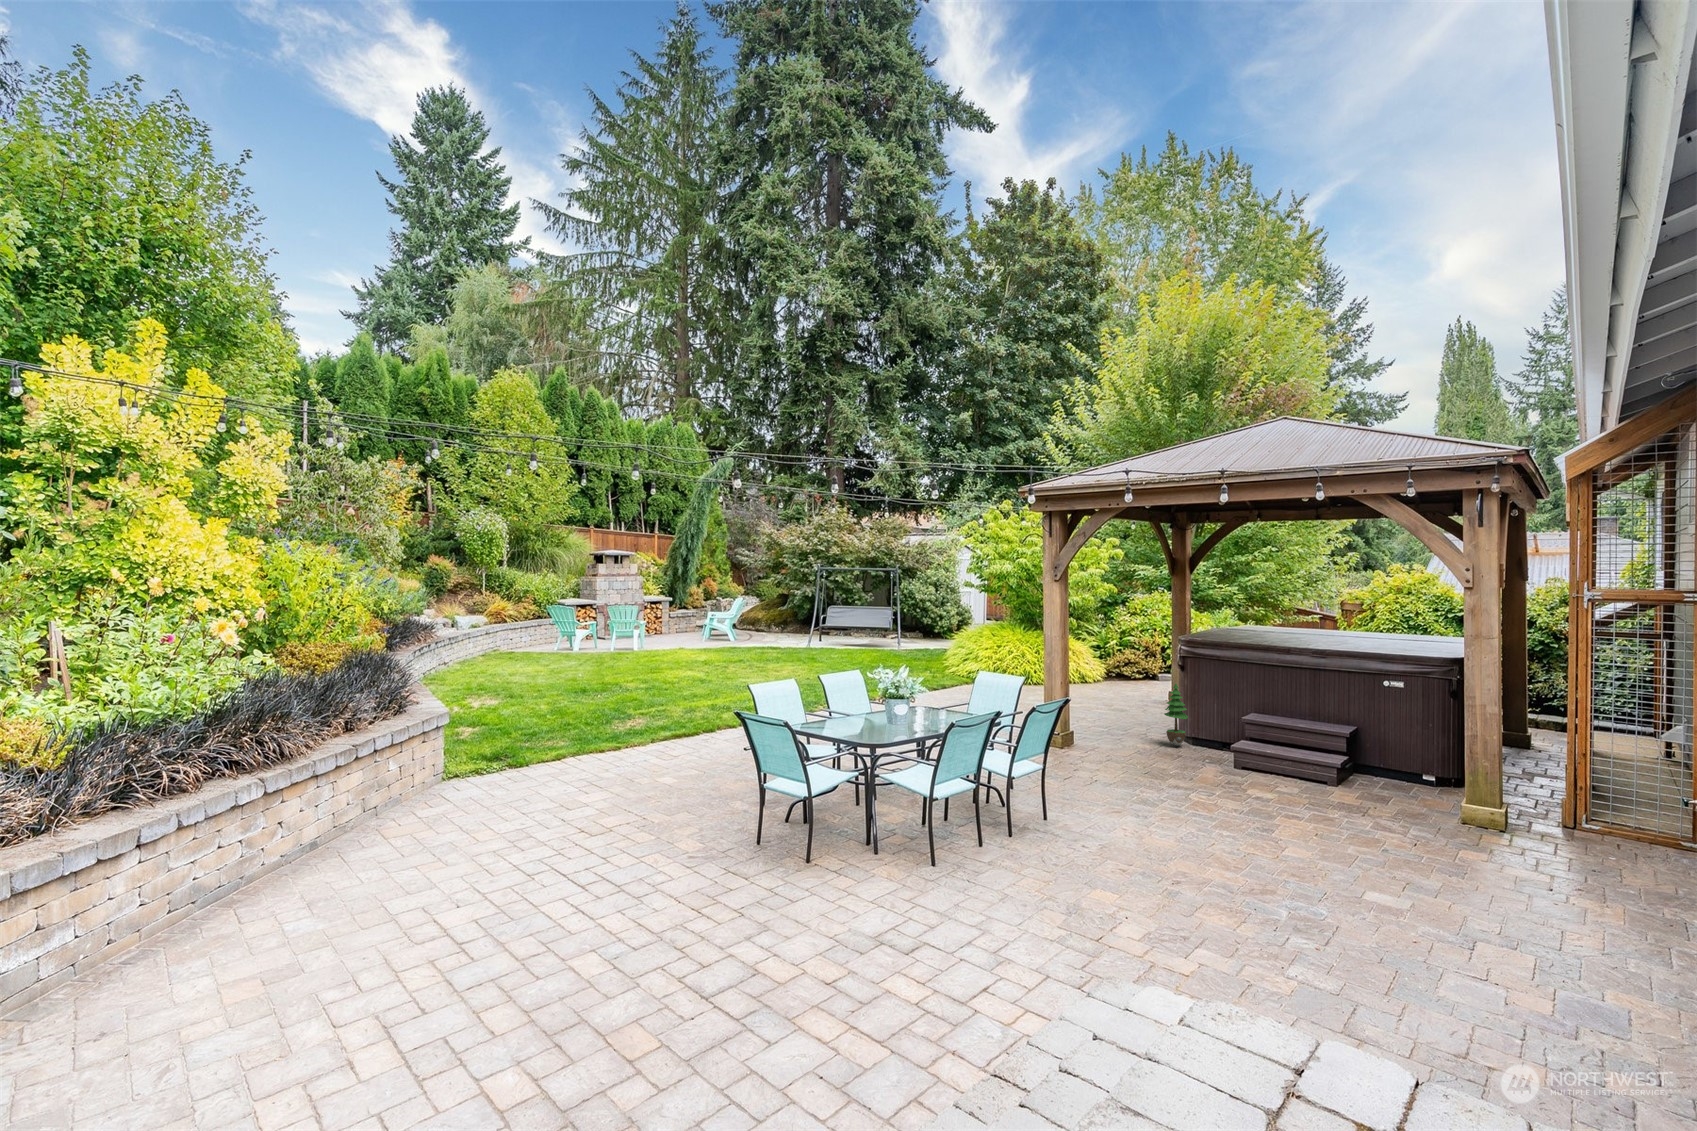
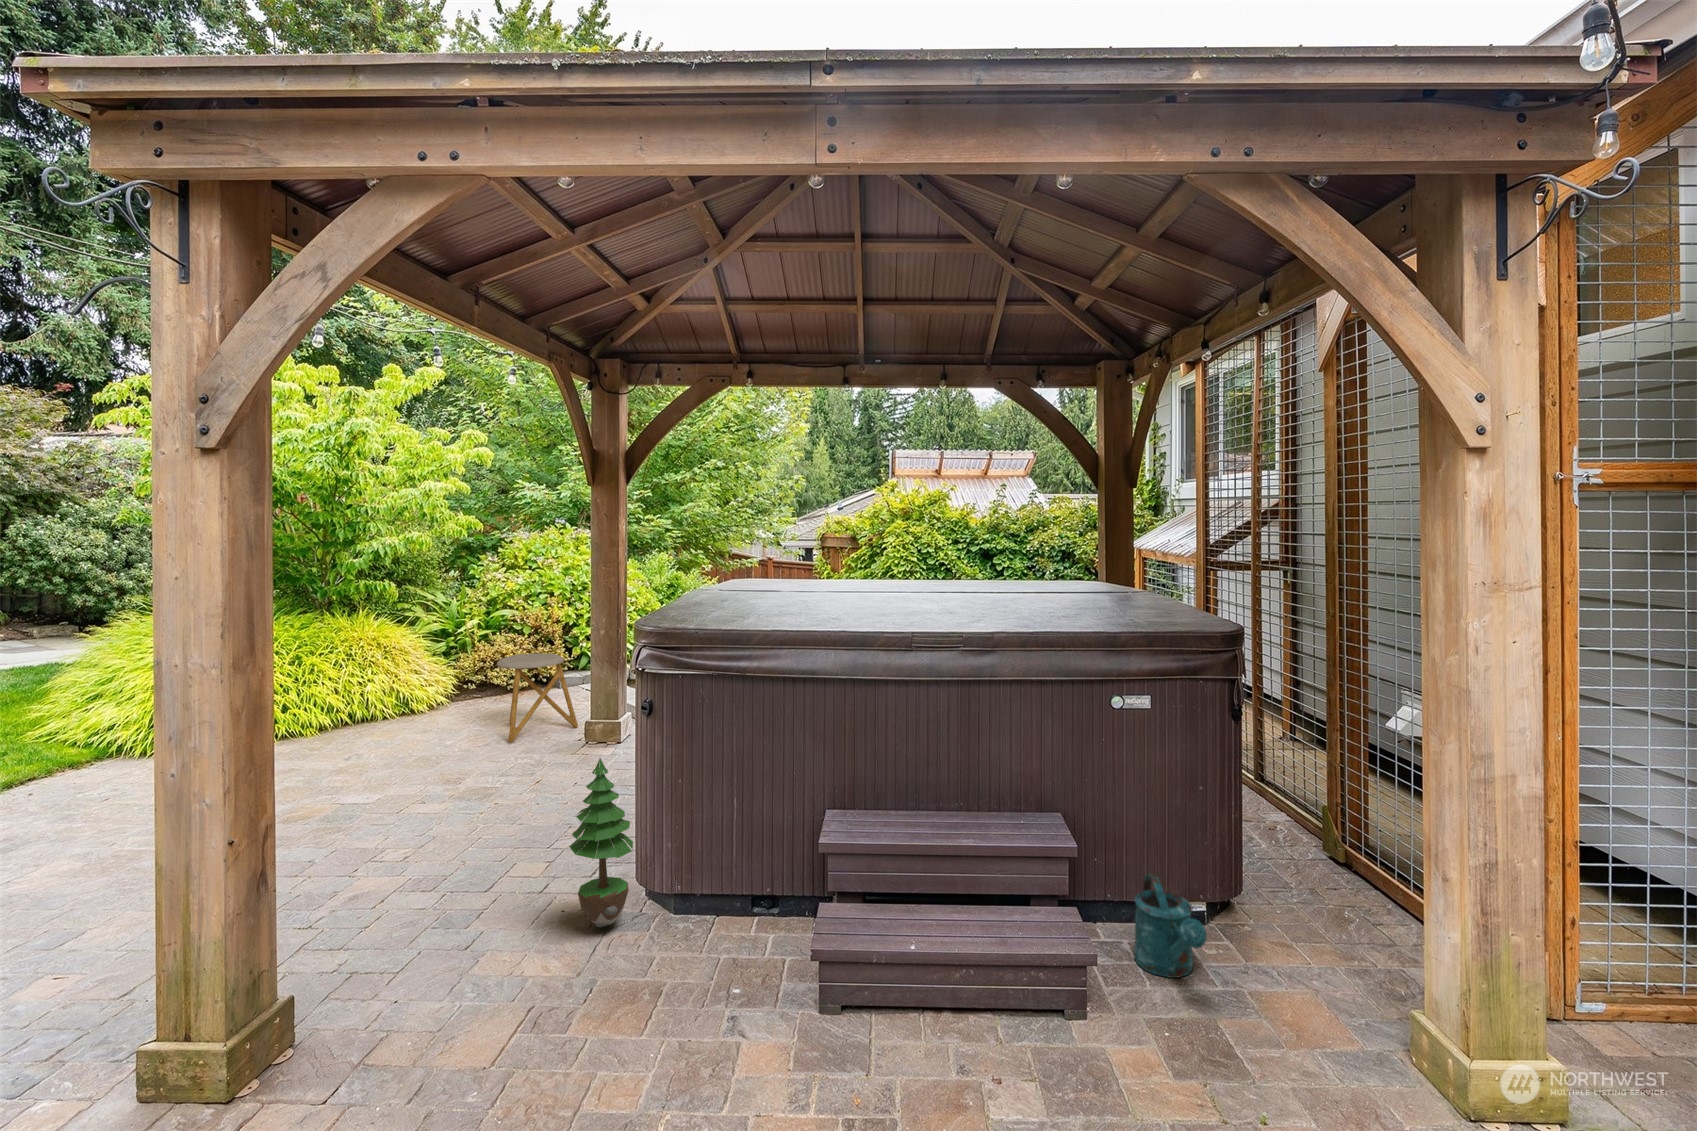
stool: none [1128,657,1169,699] -> present [497,653,578,742]
watering can: none [1407,755,1437,794] -> present [1134,874,1207,978]

